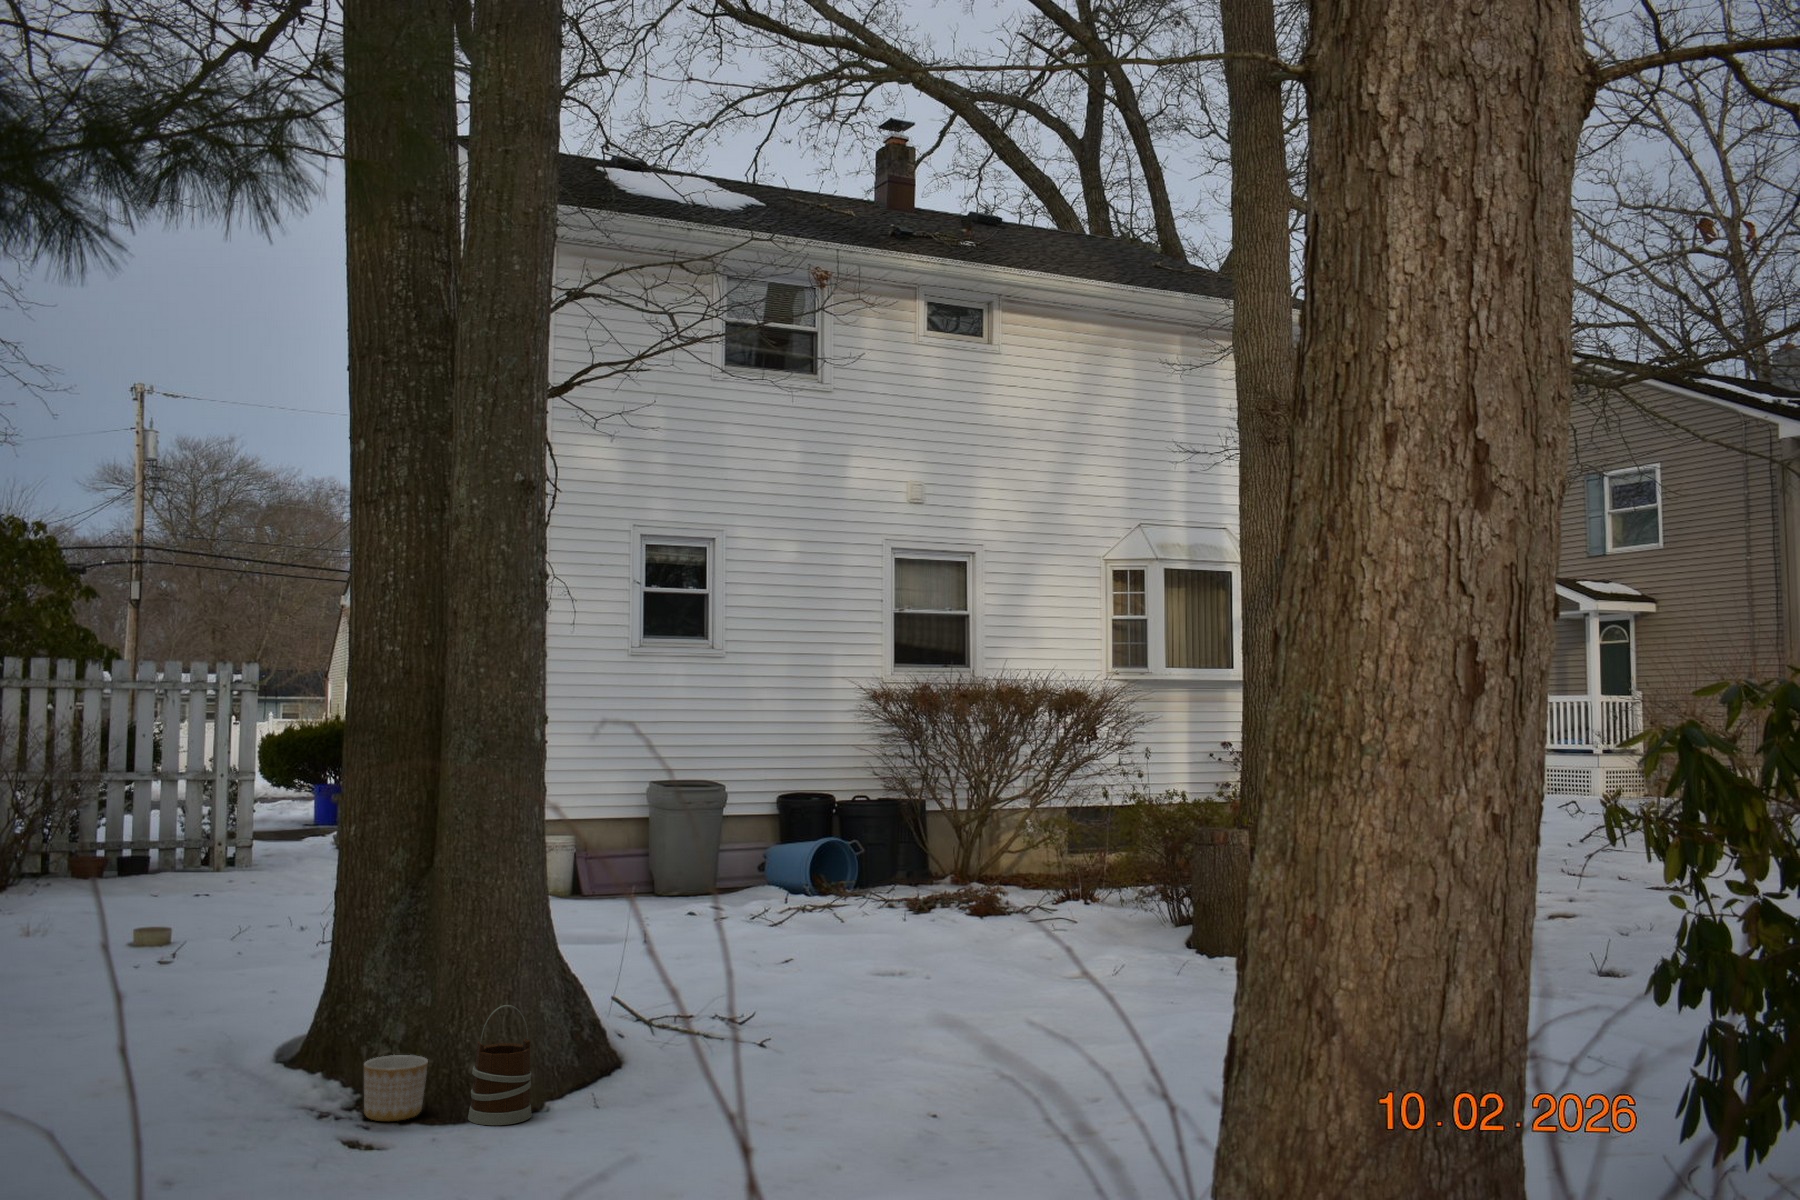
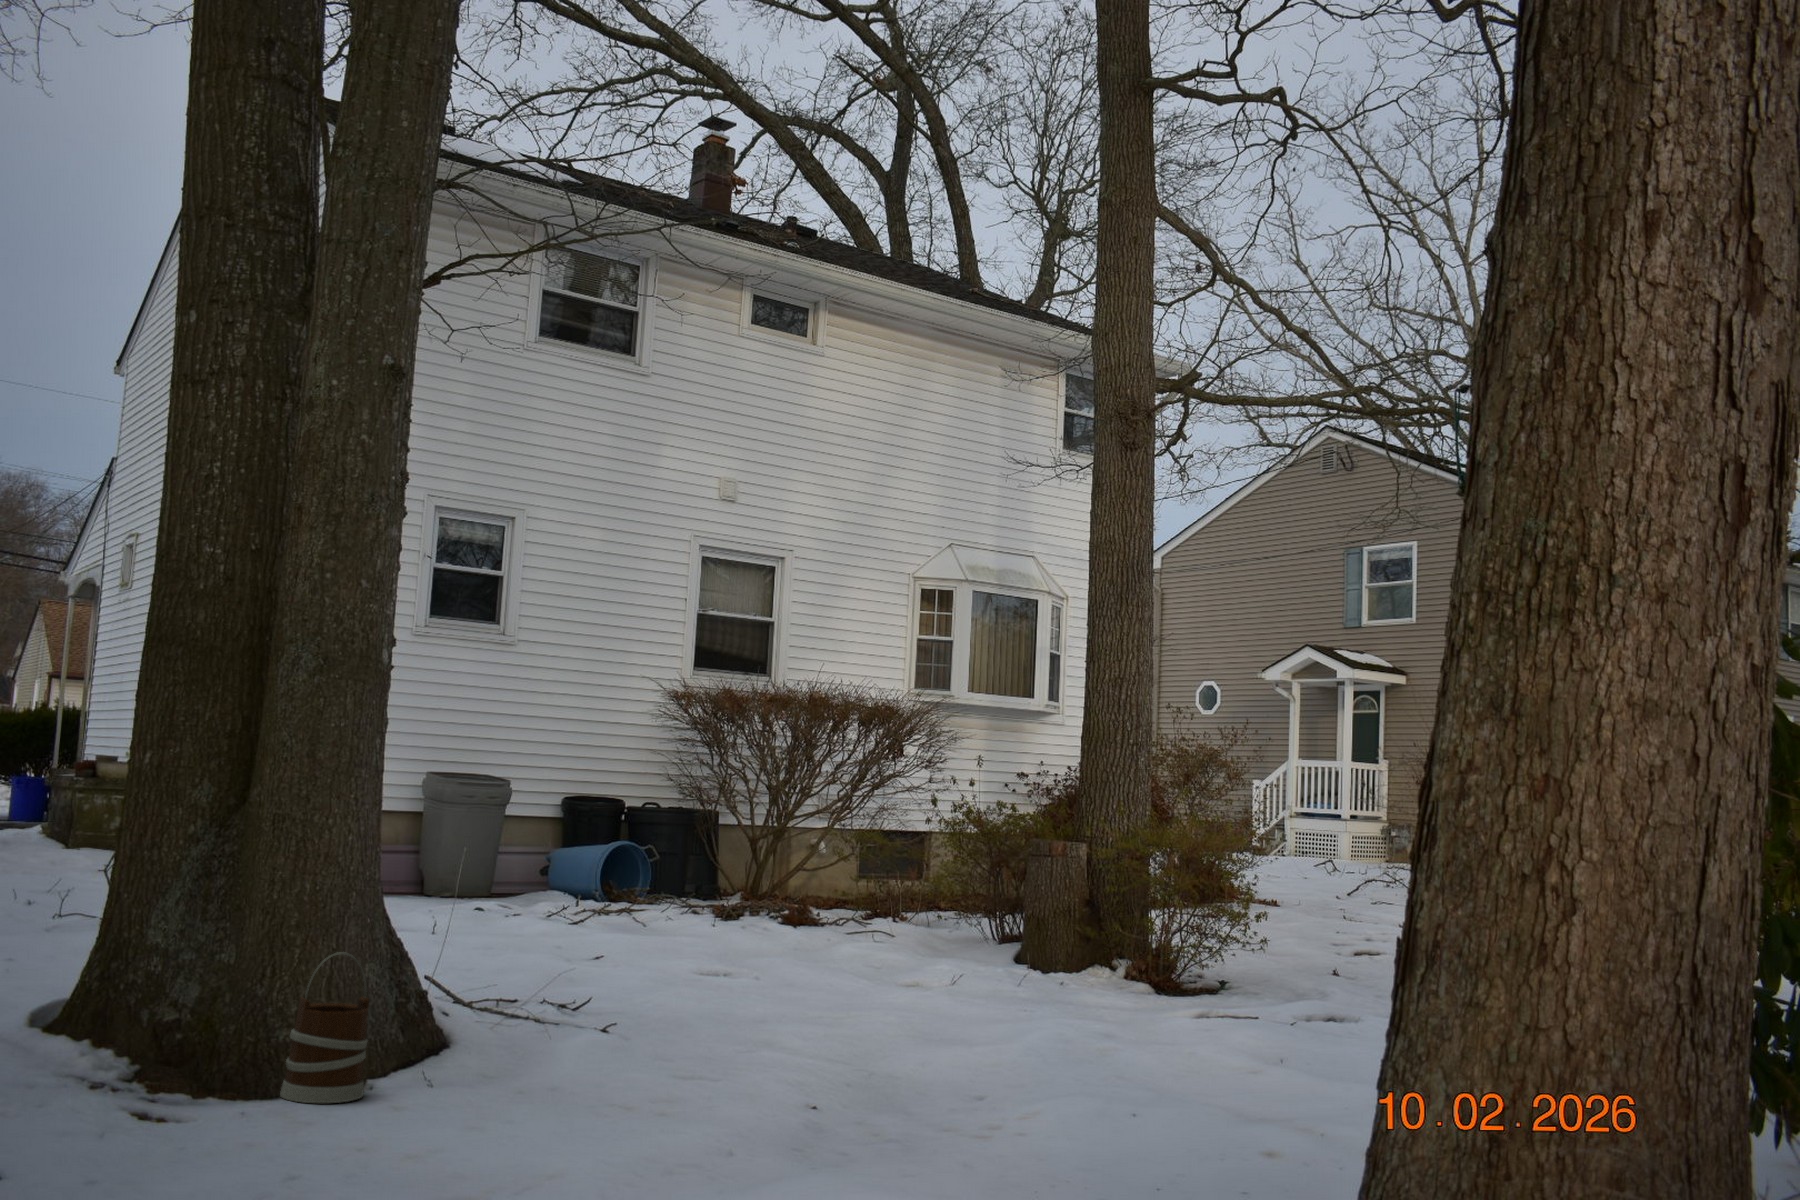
planter: present [364,1055,428,1121] -> none [138,1014,230,1096]

